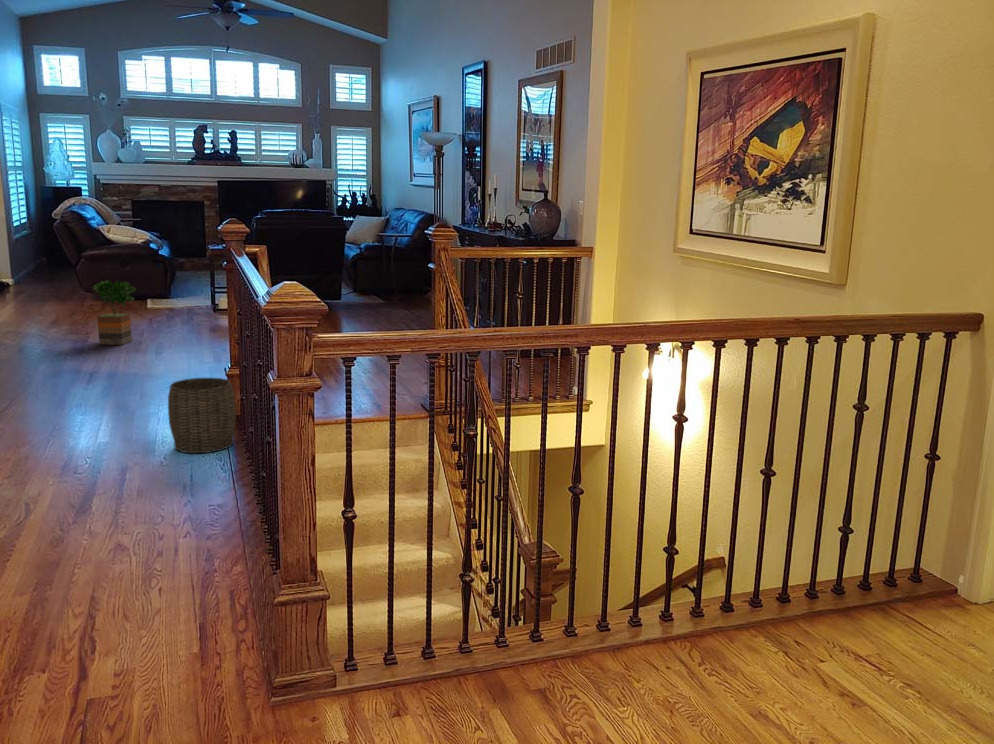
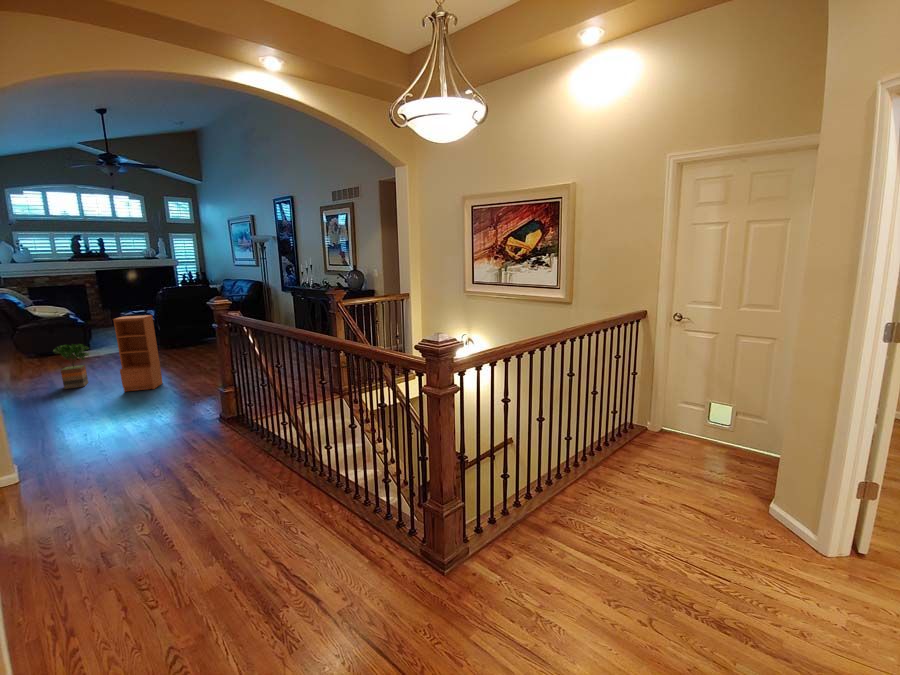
bookcase: none [150,246,210,361] -> present [113,315,163,392]
woven basket: present [168,378,236,453] -> none [201,396,247,447]

